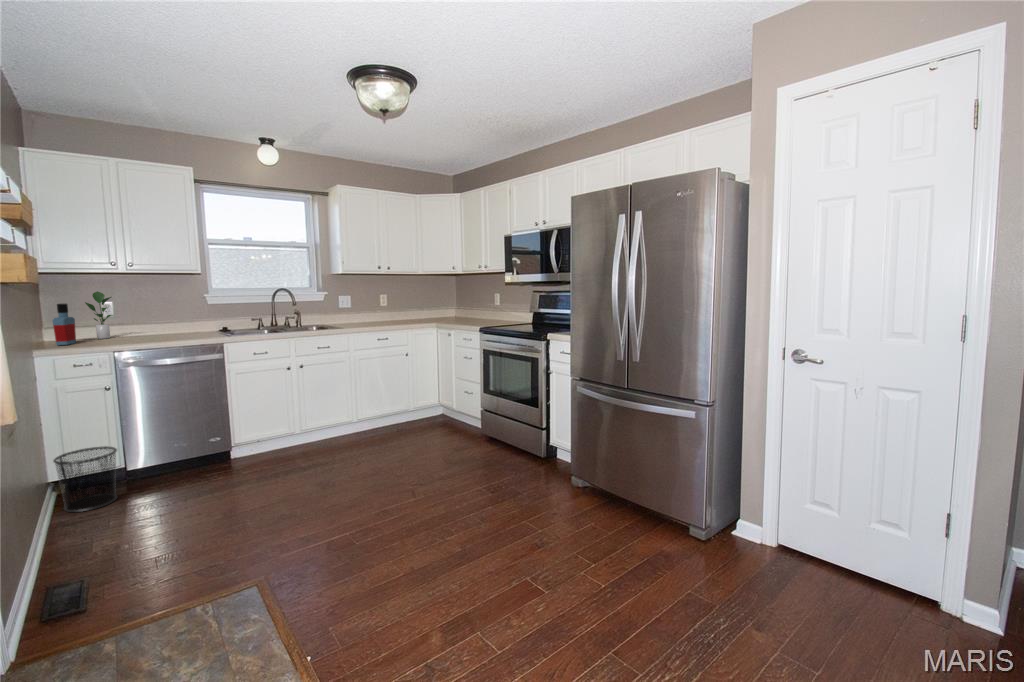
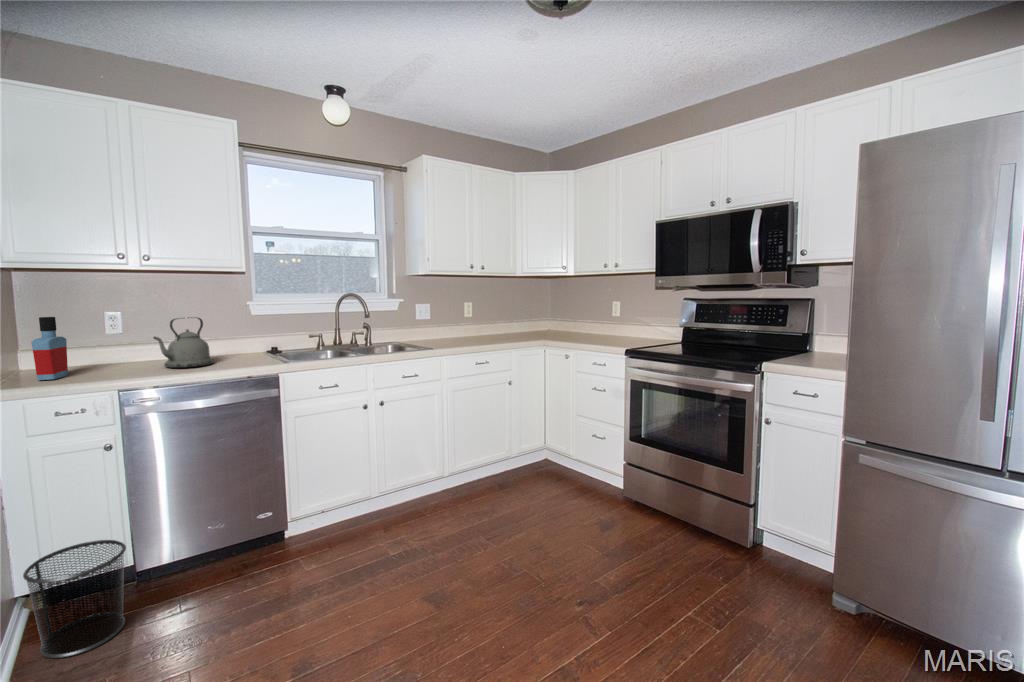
potted plant: present [85,291,113,339] -> none [81,298,126,367]
kettle: none [134,305,178,339] -> present [154,318,214,368]

